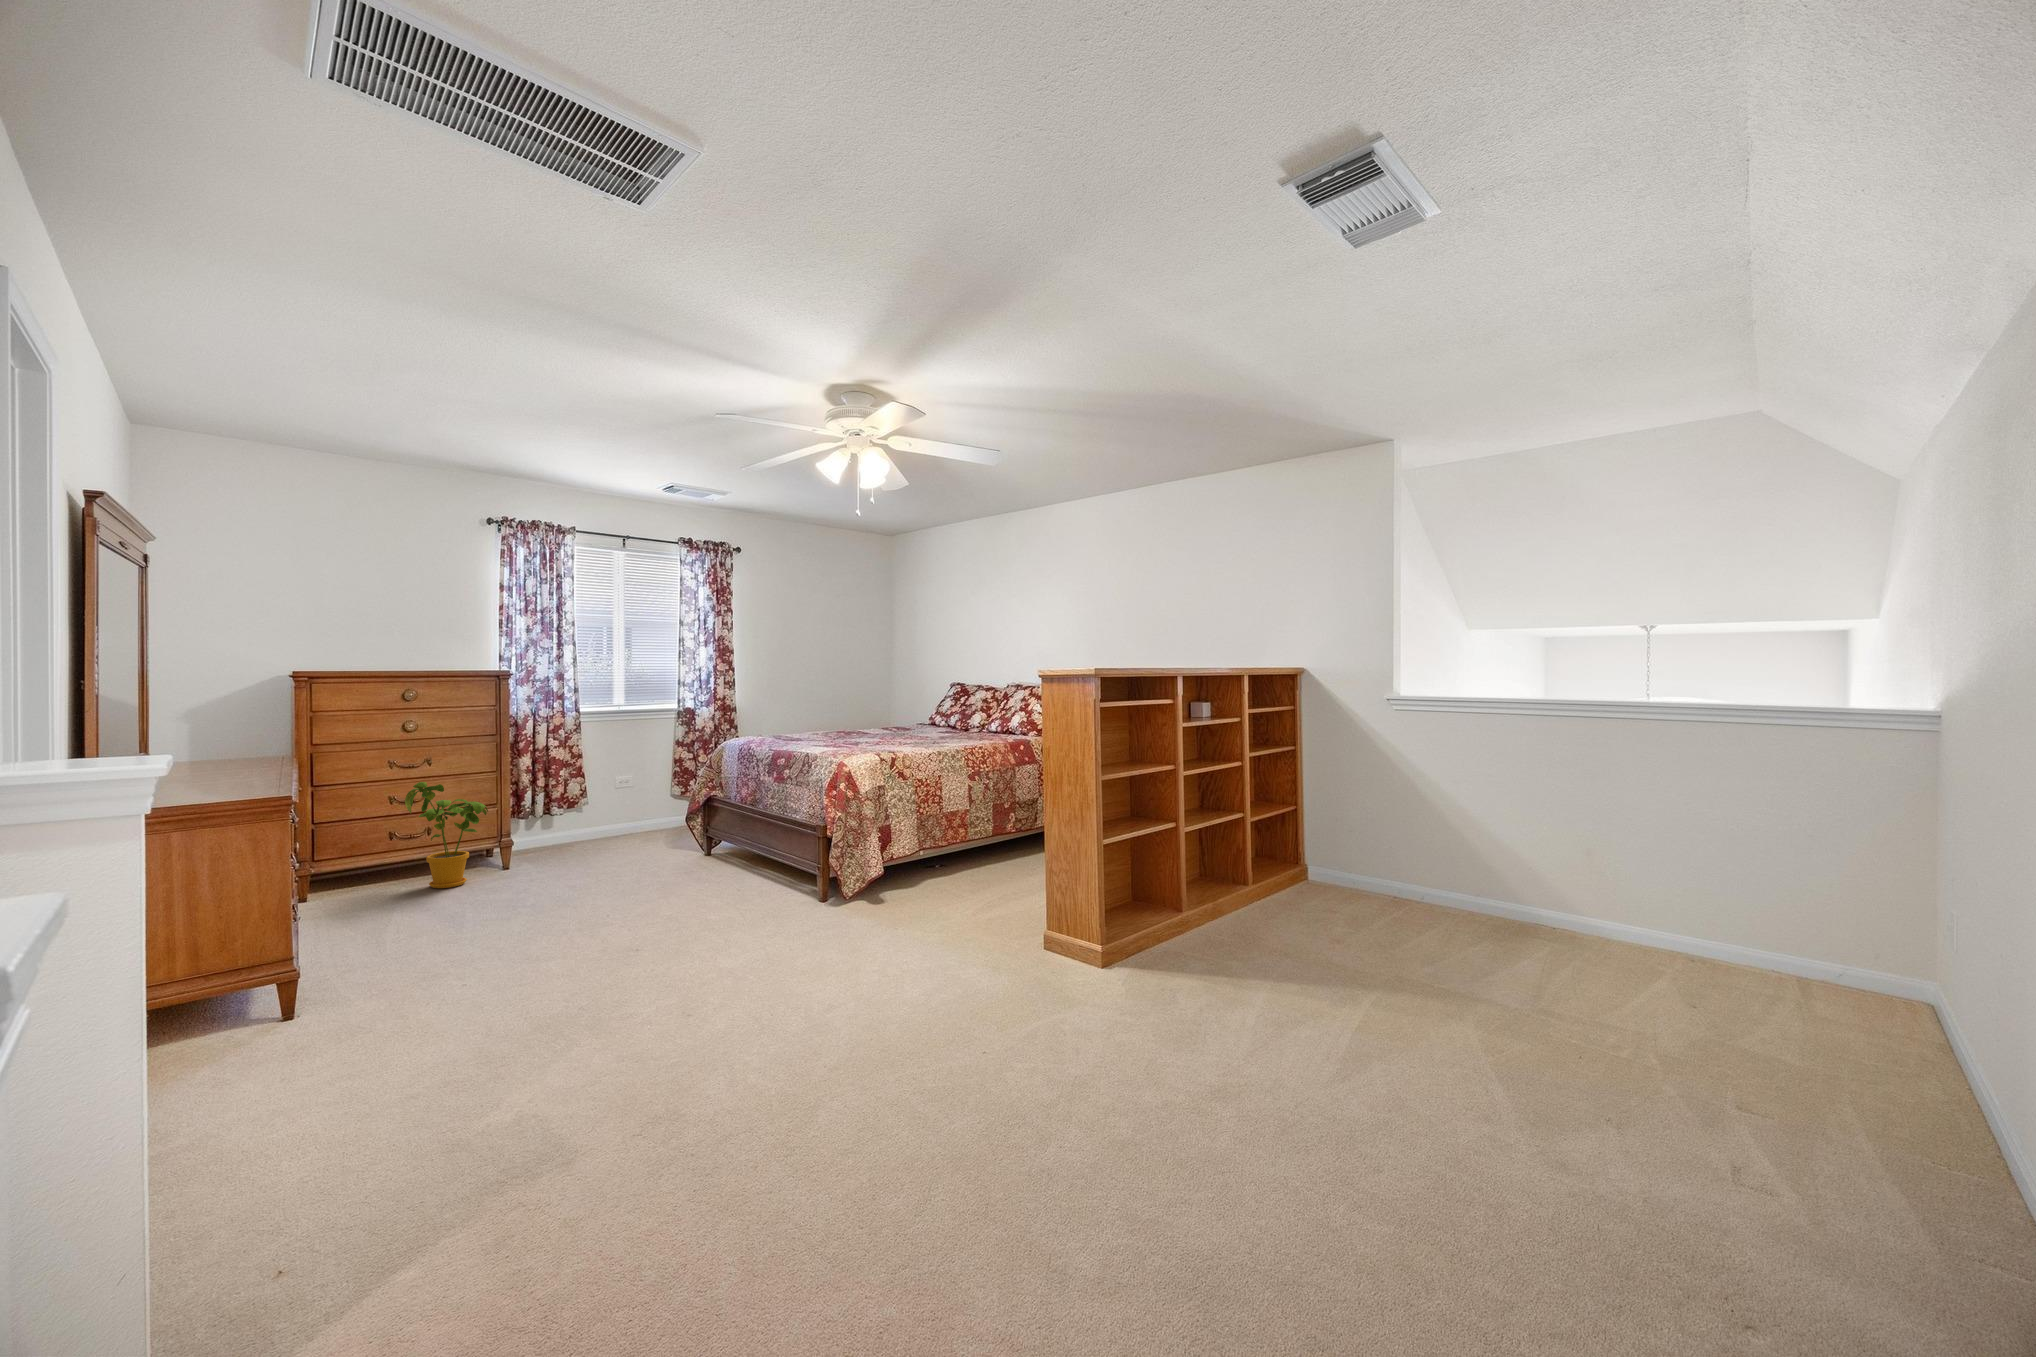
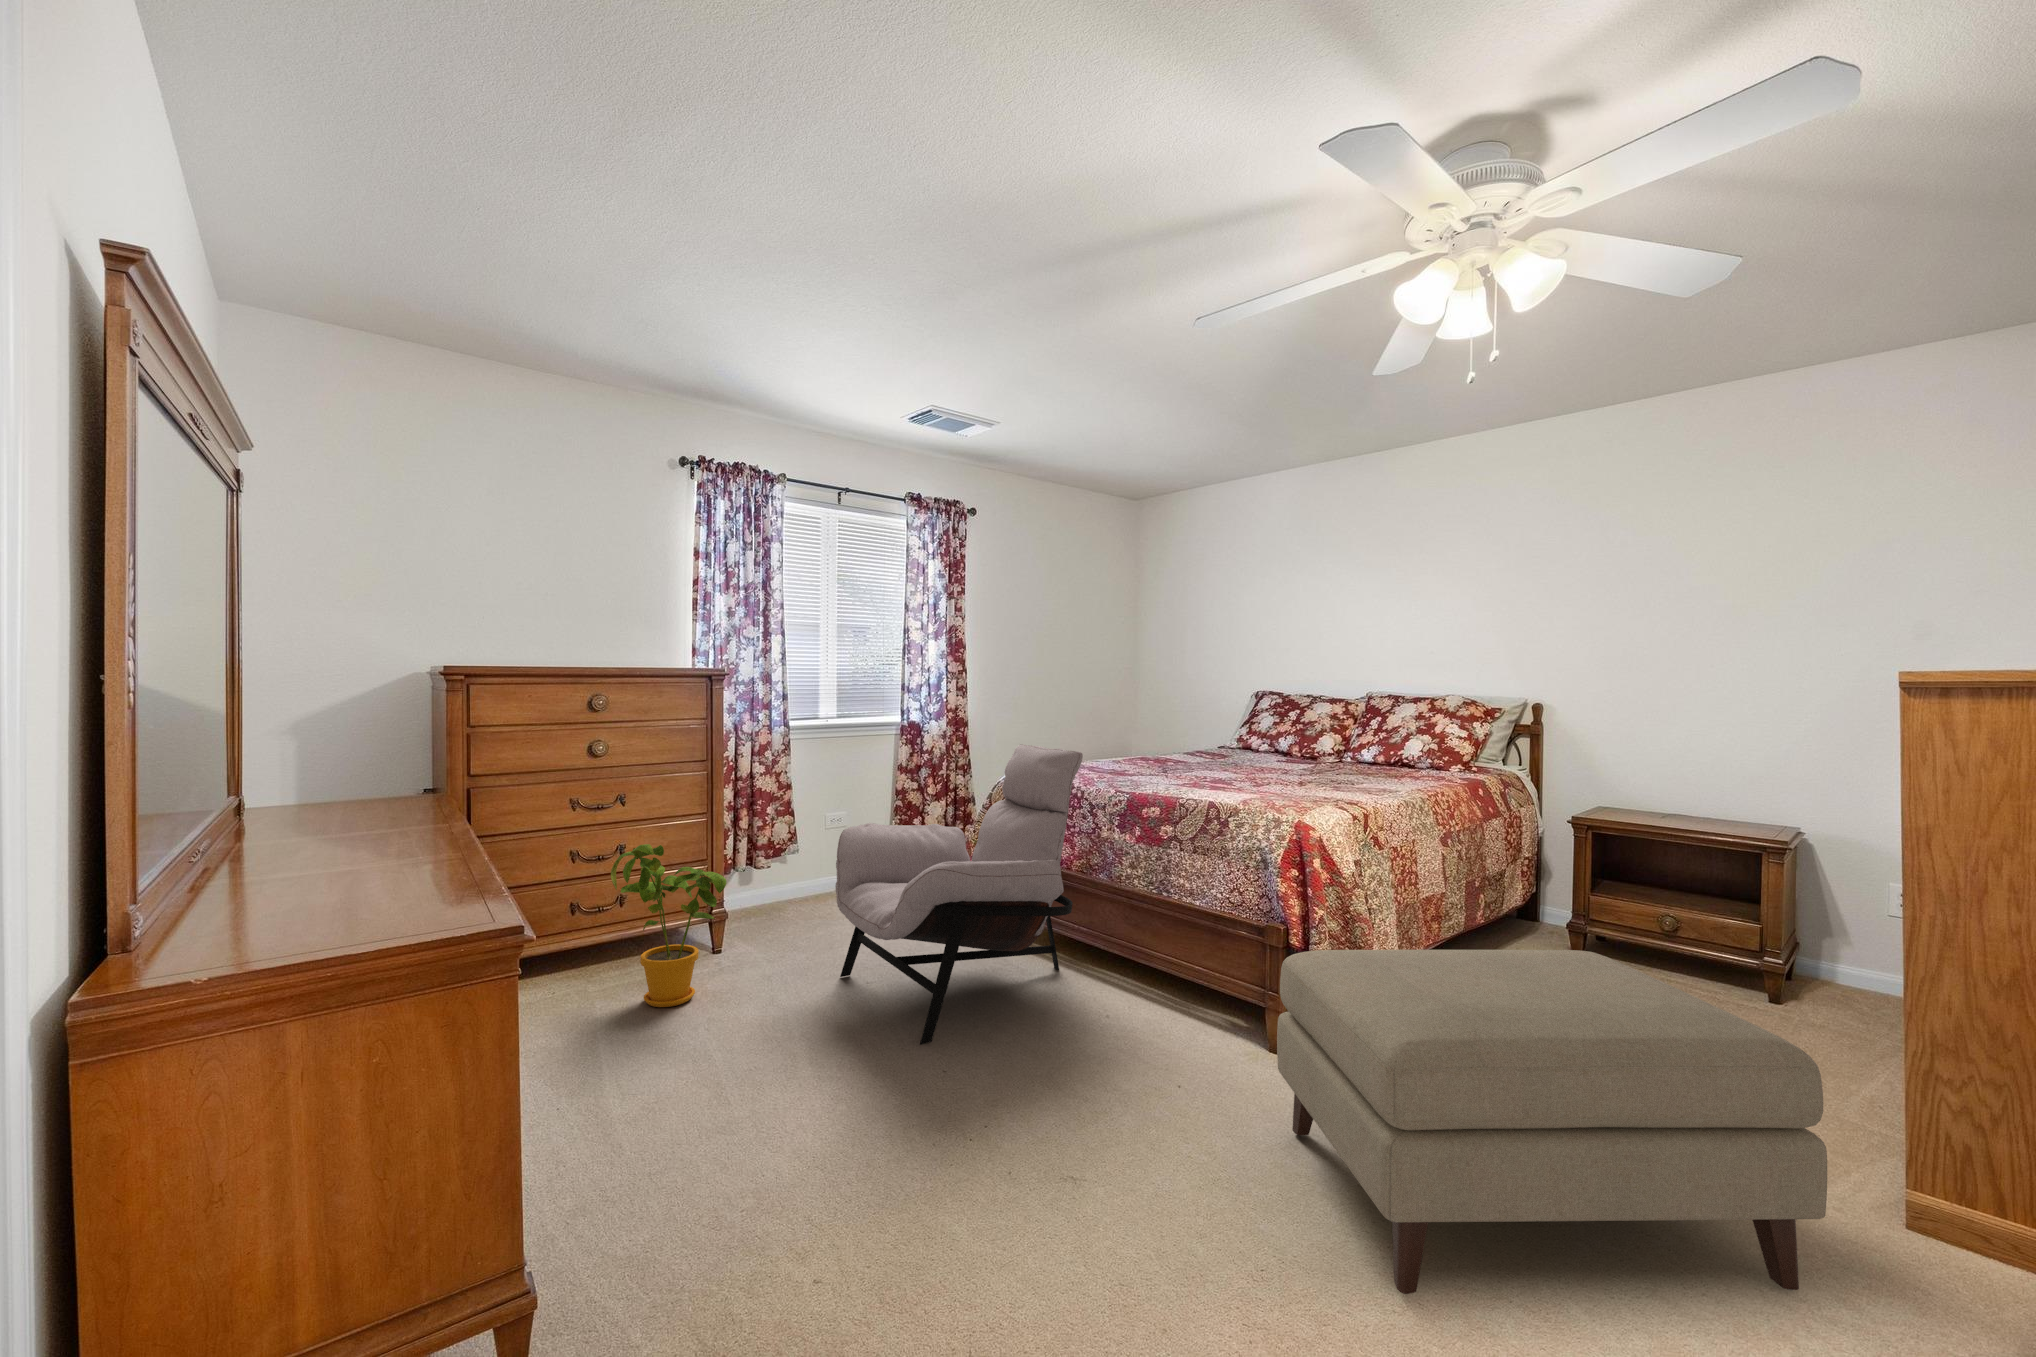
lounge chair: none [562,719,731,901] -> present [835,744,1083,1044]
ottoman: none [711,824,942,976] -> present [1277,950,1827,1294]

